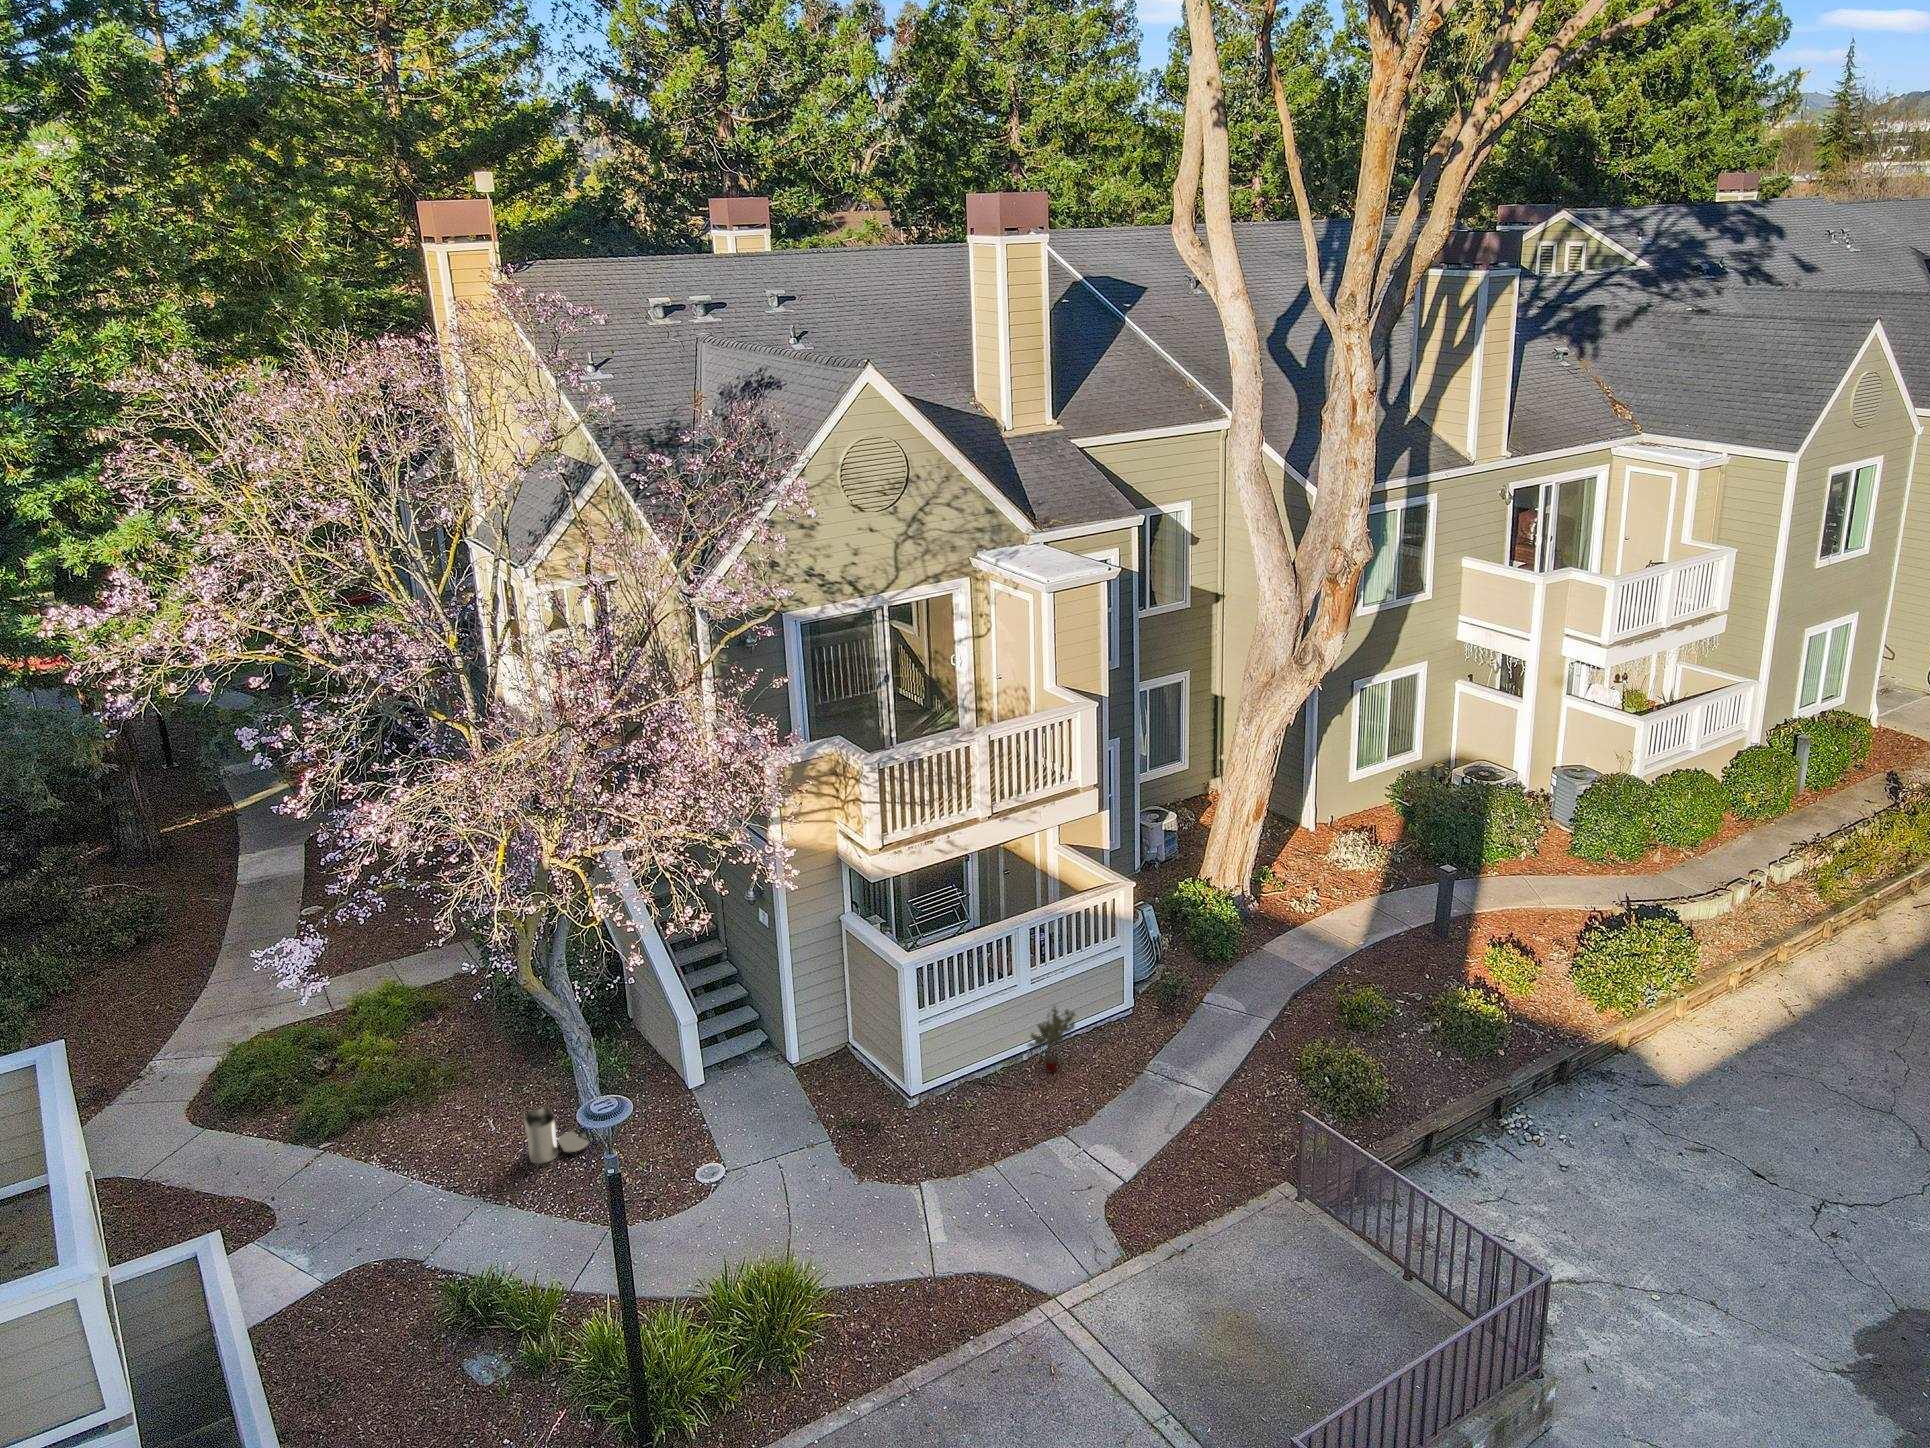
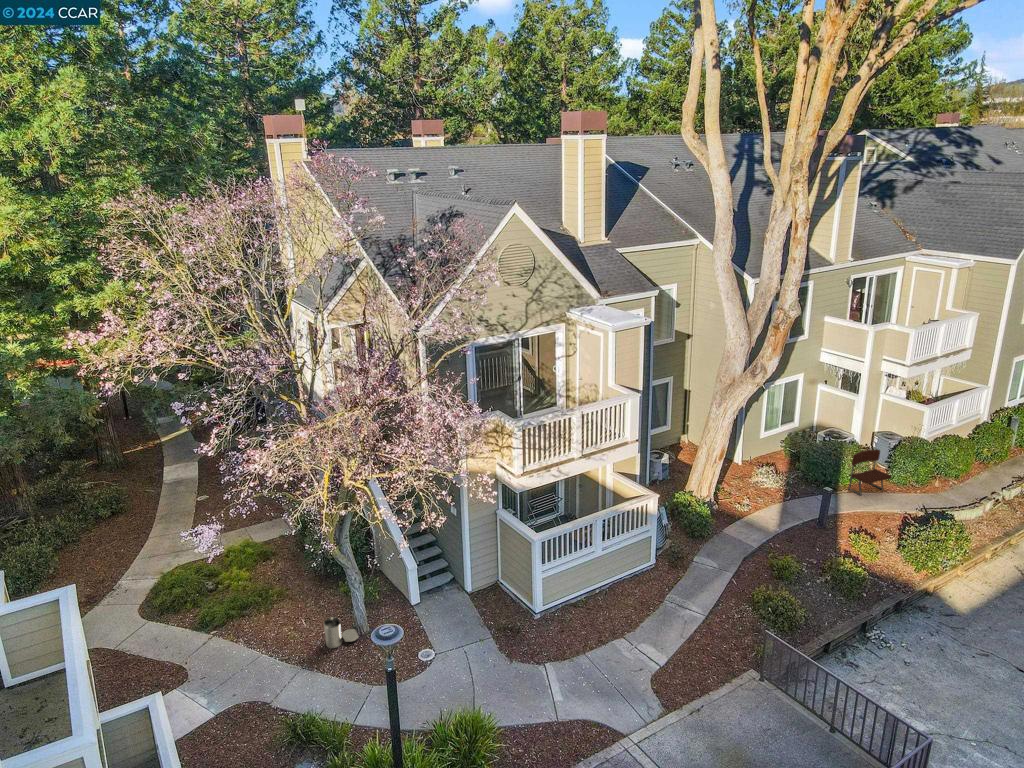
bench: none [1503,797,1578,882] -> present [848,449,892,496]
potted tree: present [1028,1006,1075,1073] -> none [599,564,626,602]

